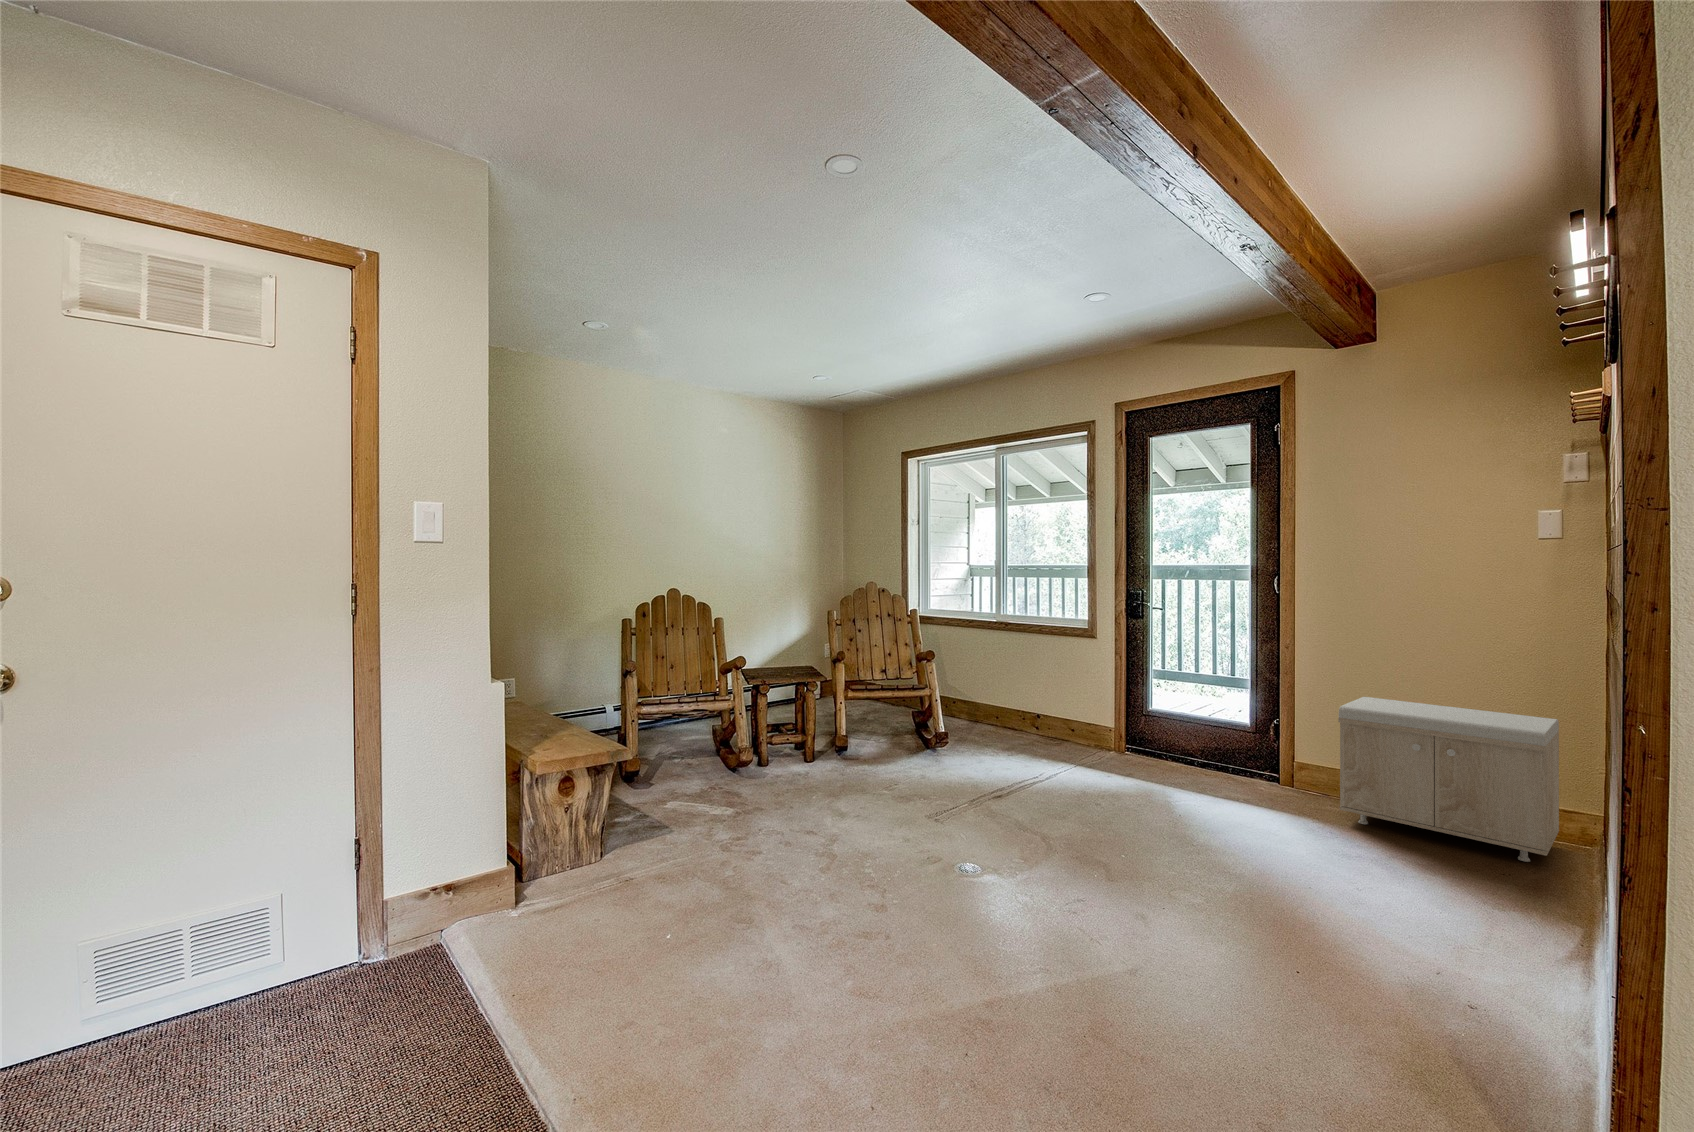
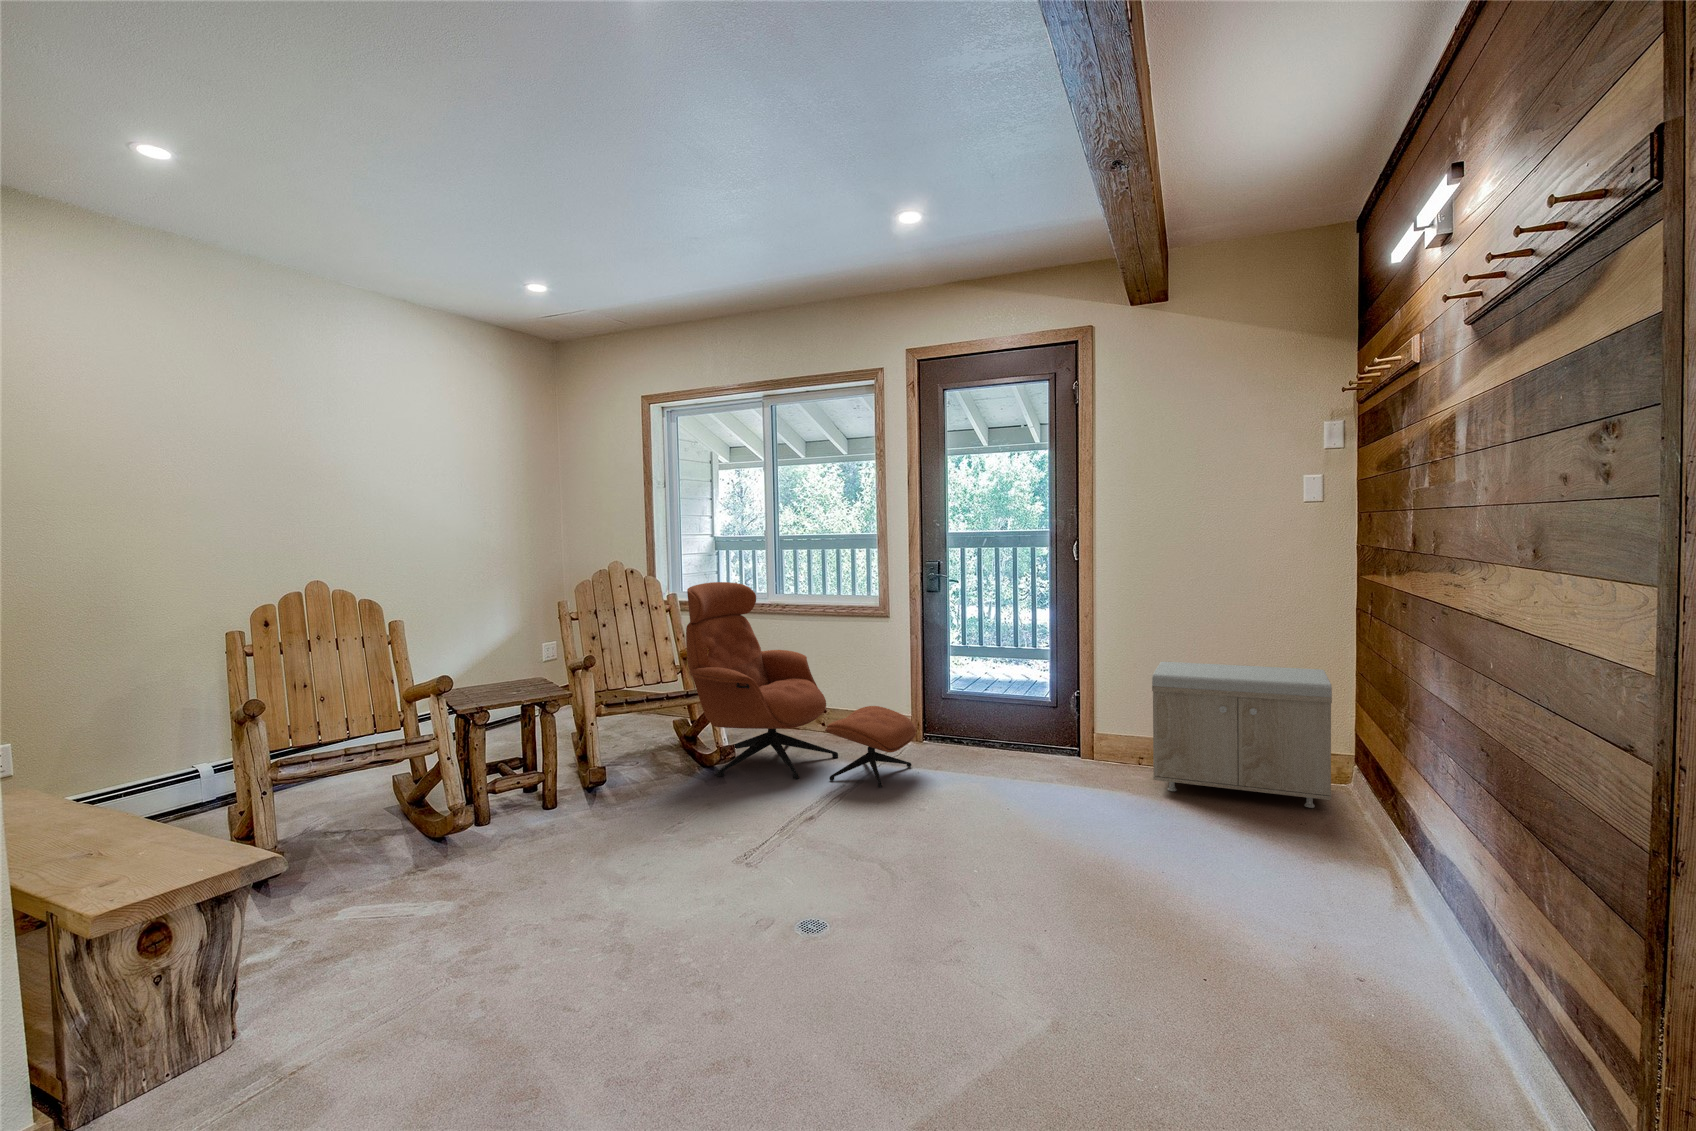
lounge chair: none [919,601,1108,781] -> present [686,582,916,787]

